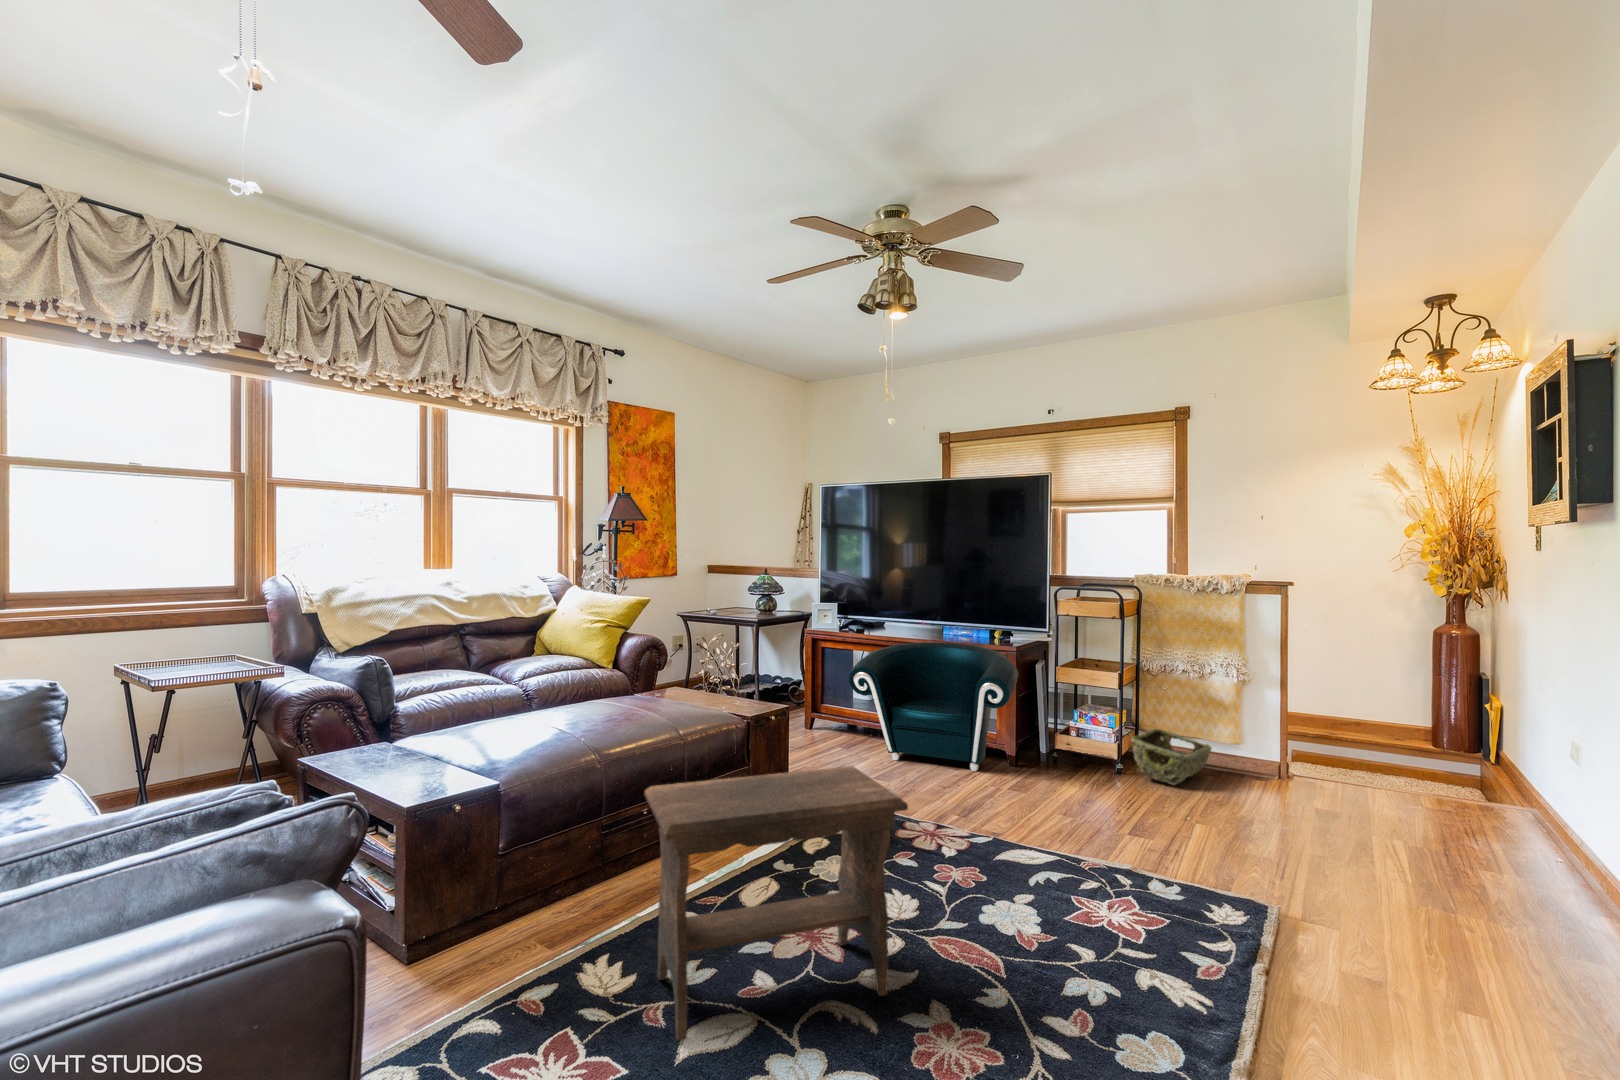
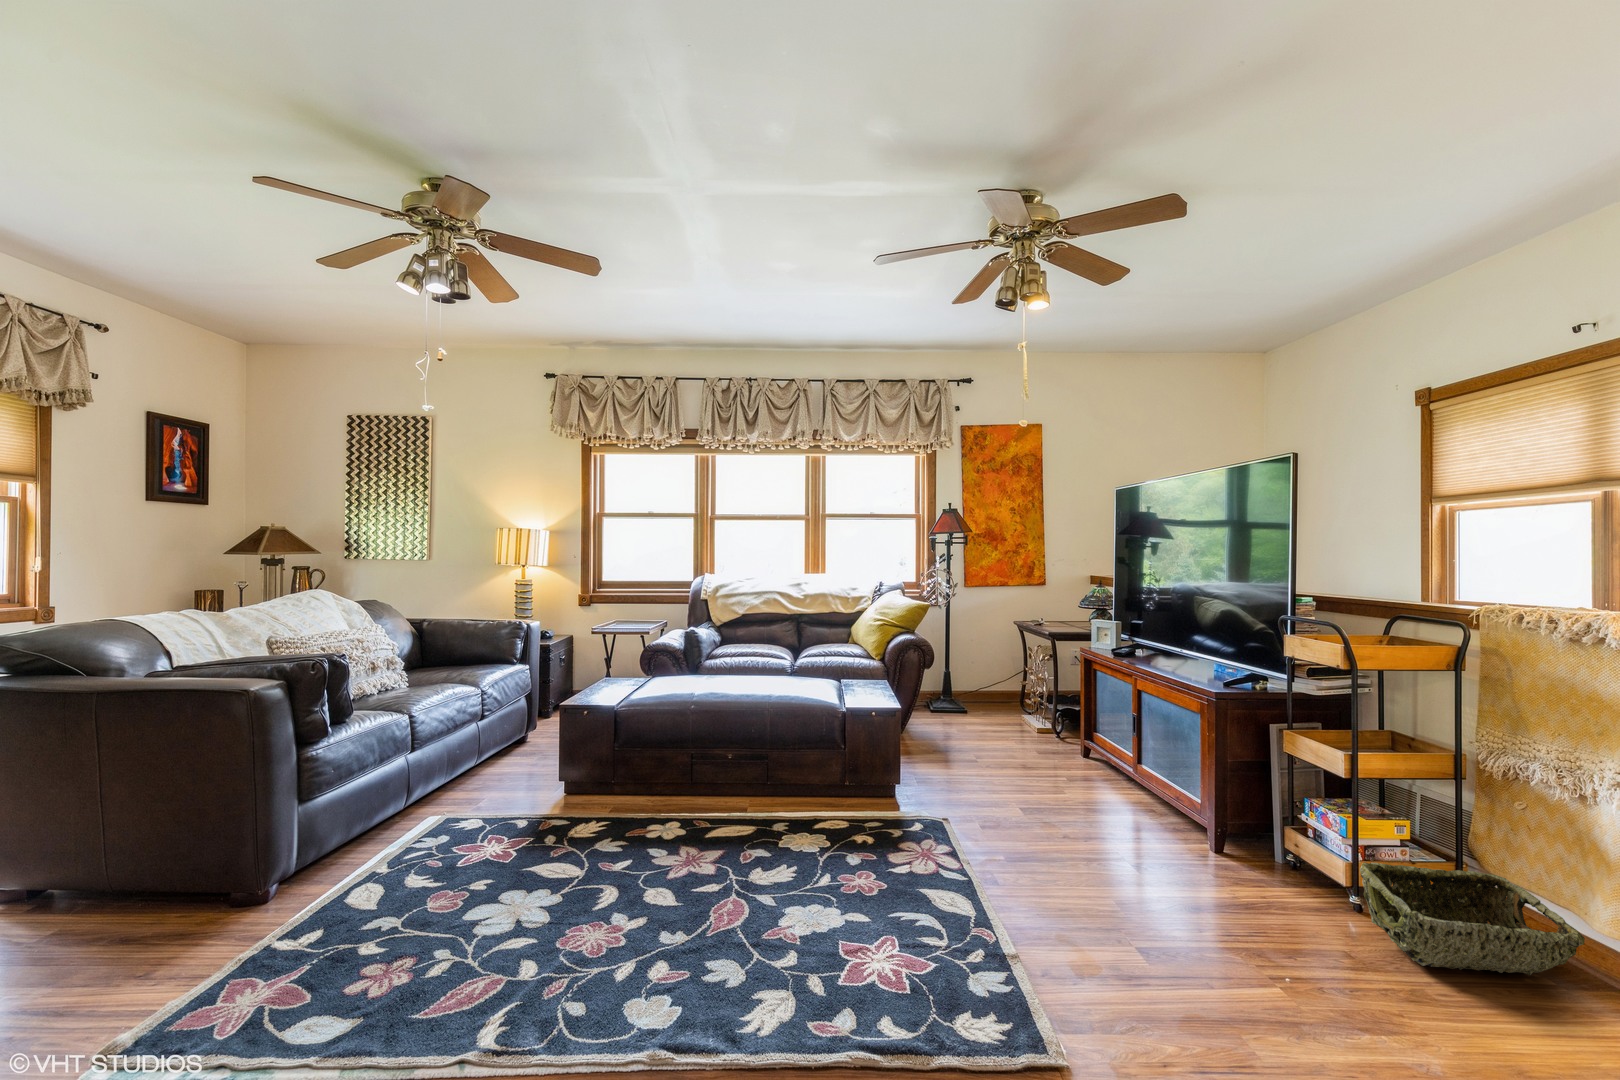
armchair: present [848,642,1018,771] -> none [1036,671,1230,841]
footstool: present [645,766,908,1040] -> none [510,715,697,912]

